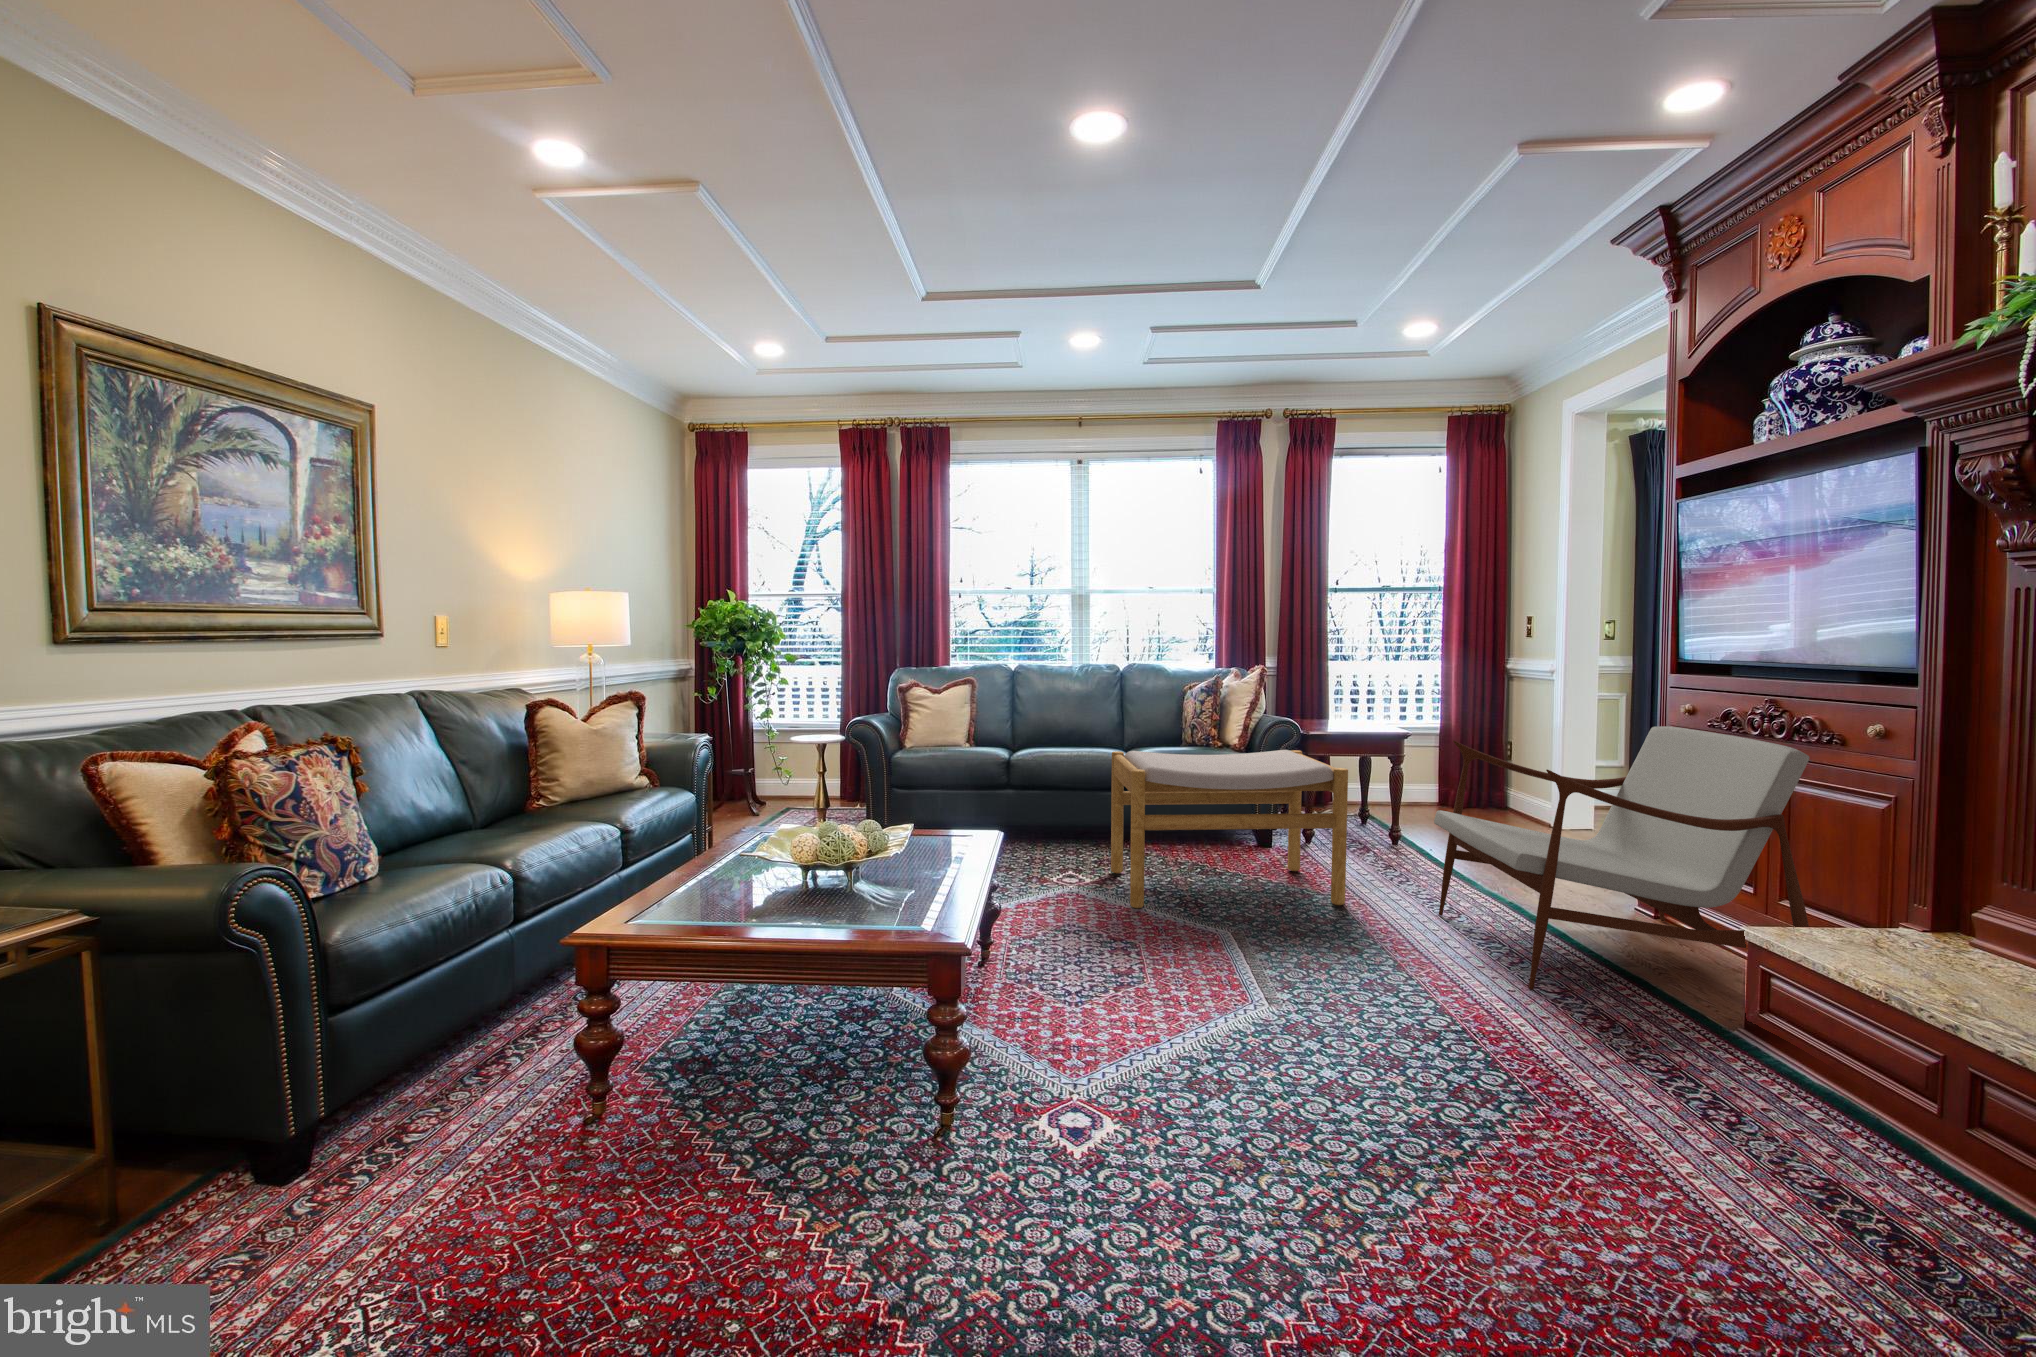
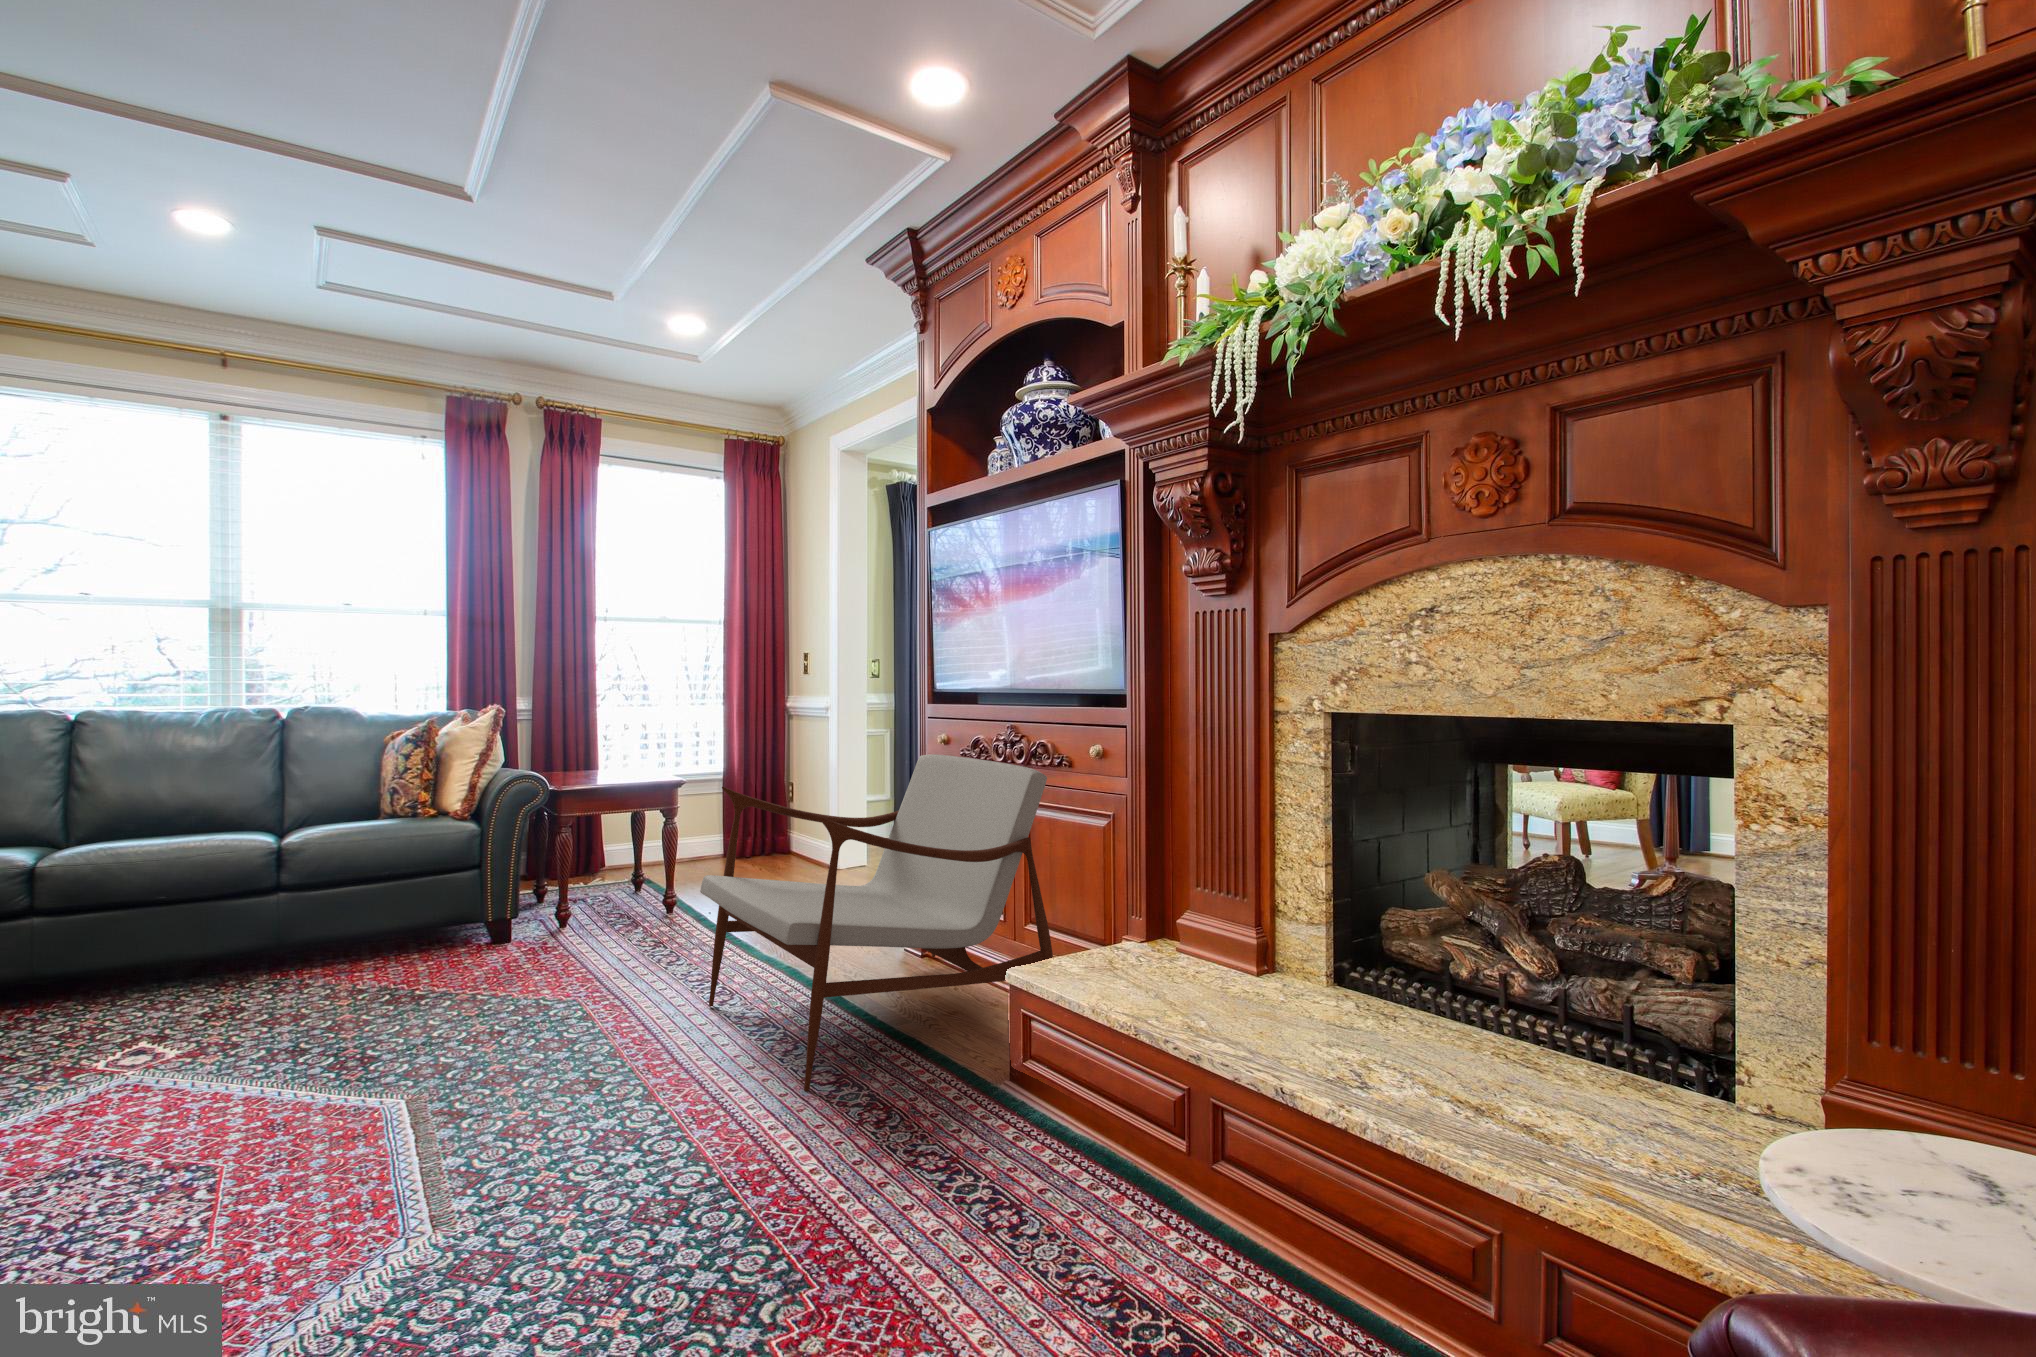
footstool: present [1111,750,1348,908] -> none [180,815,590,1121]

